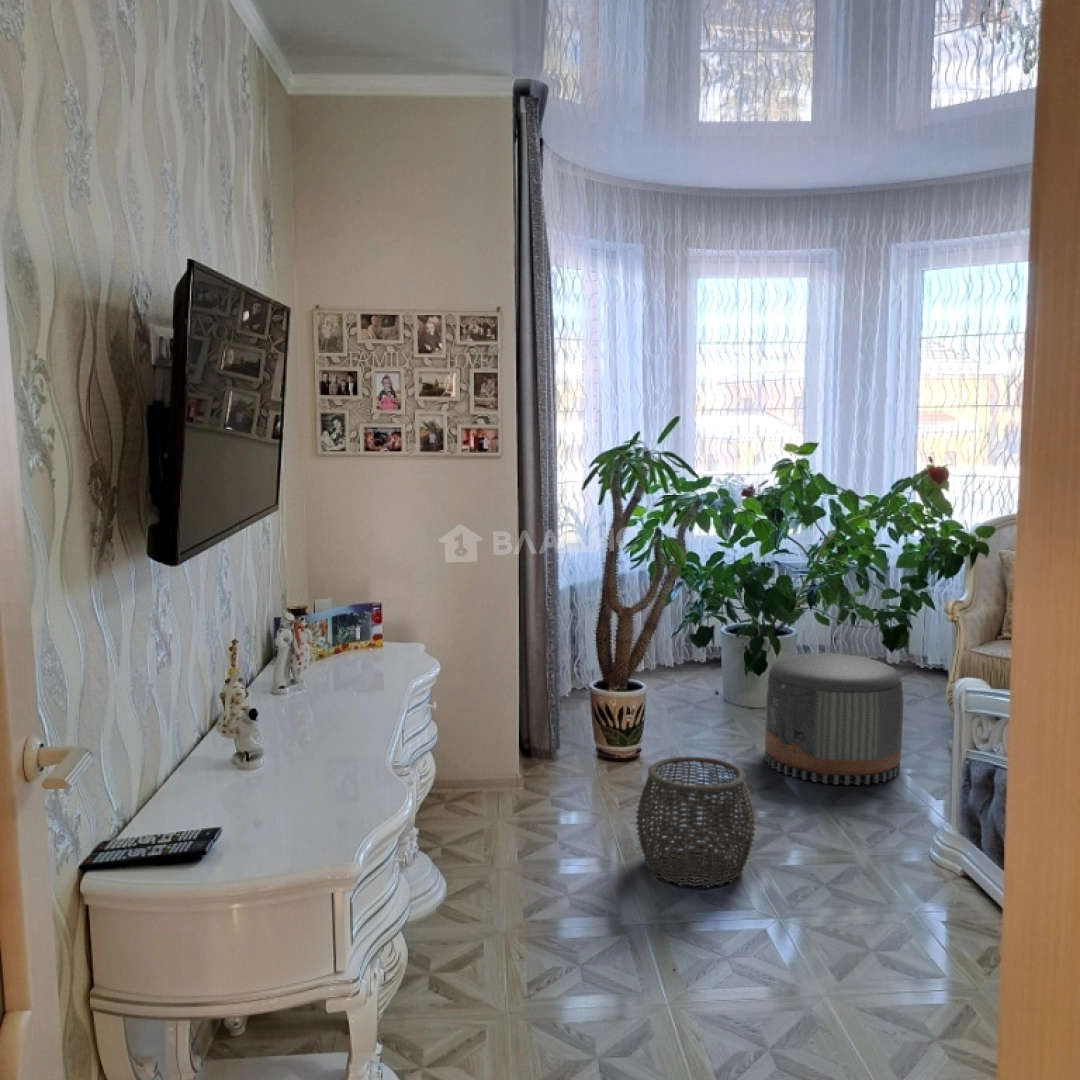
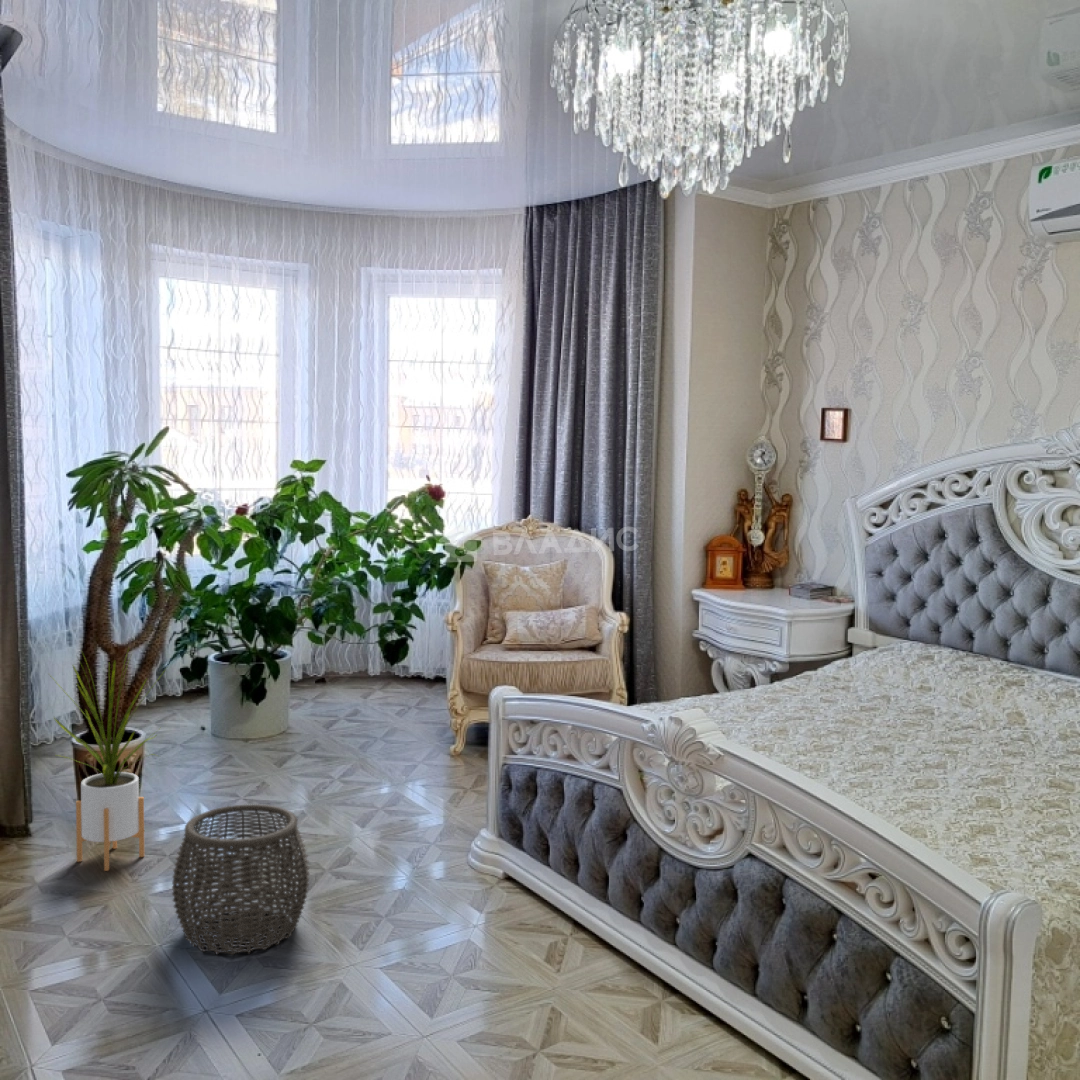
house plant: none [562,609,659,798] -> present [54,650,157,871]
pouf: present [765,653,904,785] -> none [279,674,418,810]

